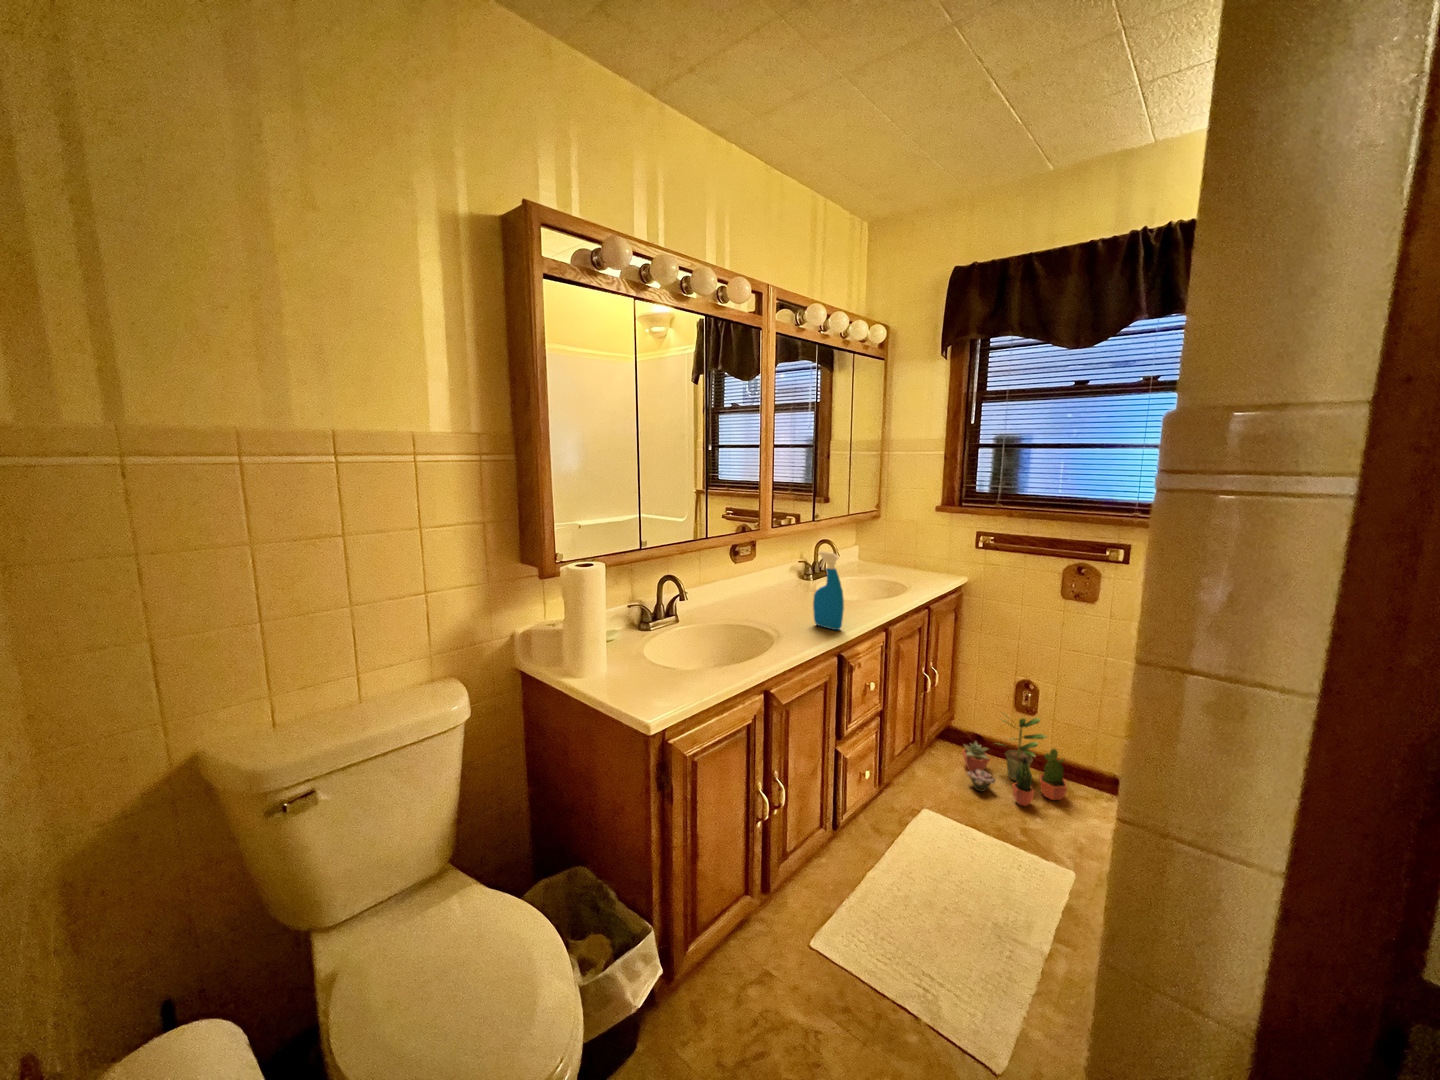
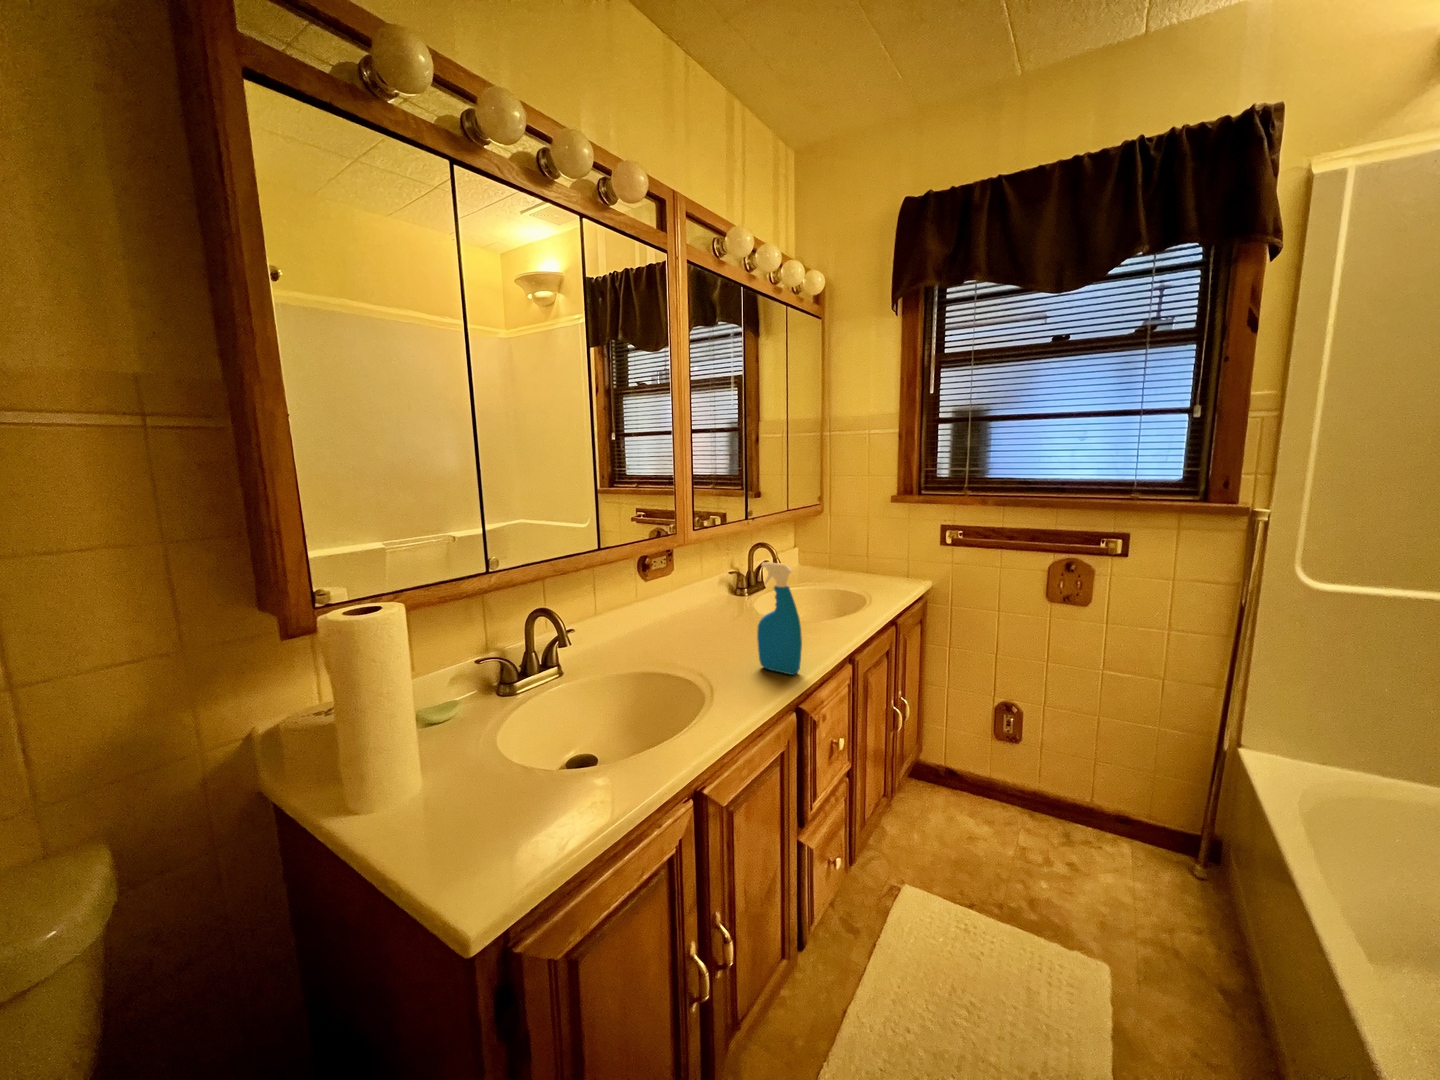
potted plant: present [962,713,1067,806] -> none [939,745,1071,867]

